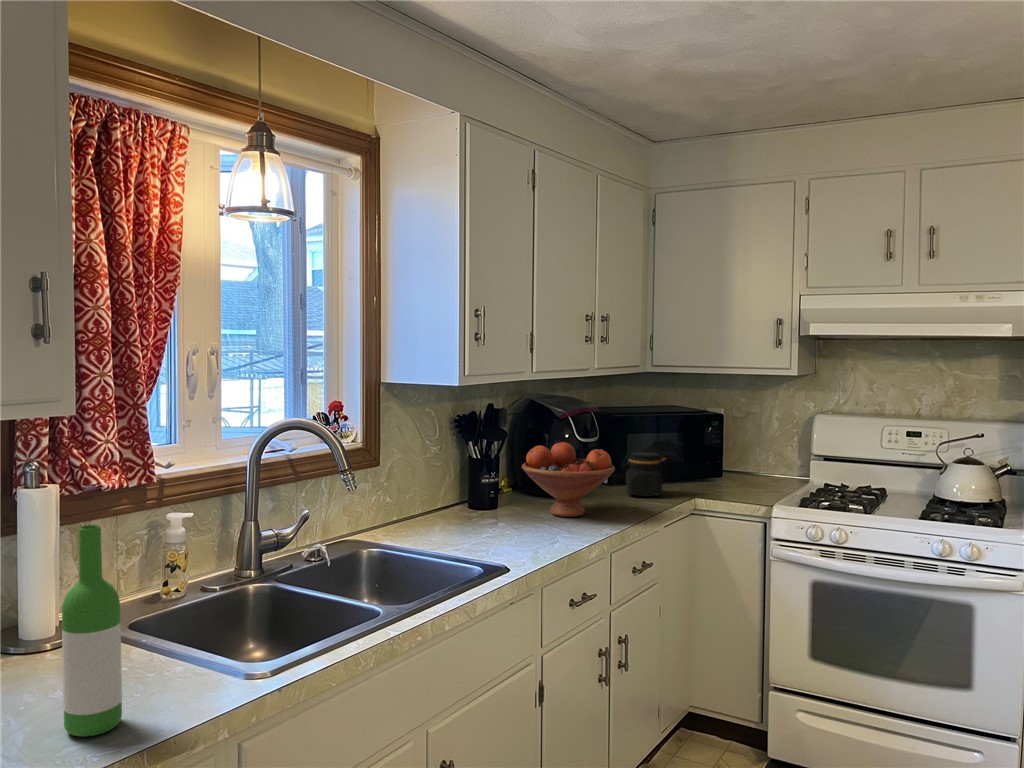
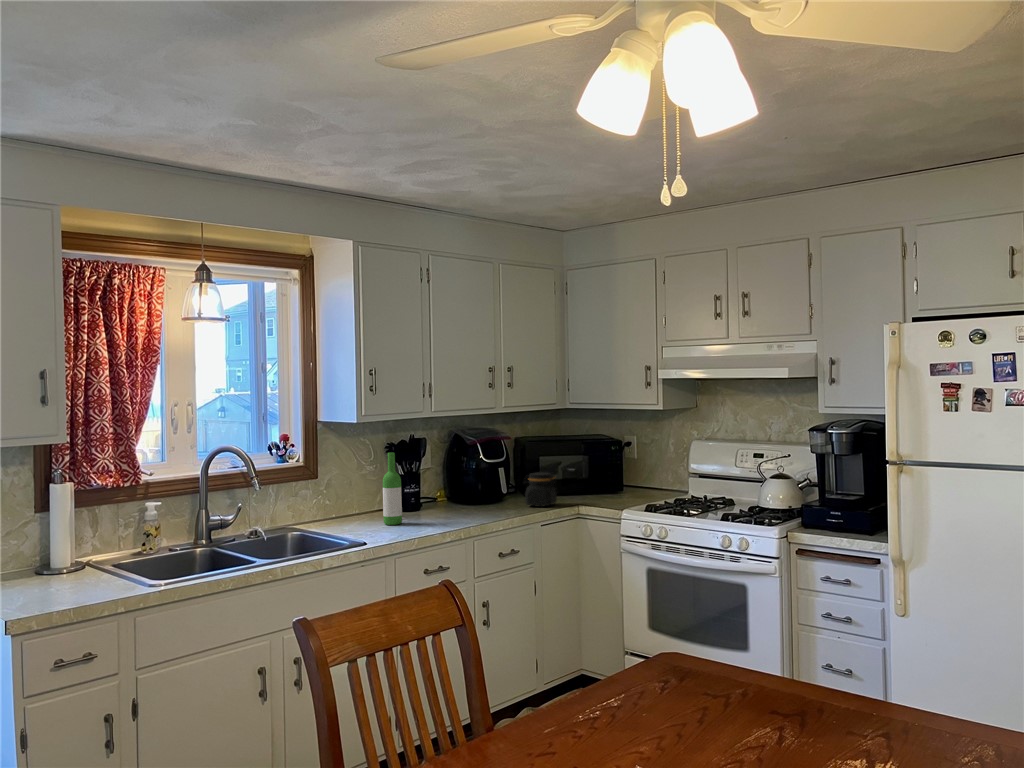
fruit bowl: present [522,442,615,517] -> none [424,464,493,518]
wine bottle: present [62,525,122,737] -> present [383,453,402,525]

